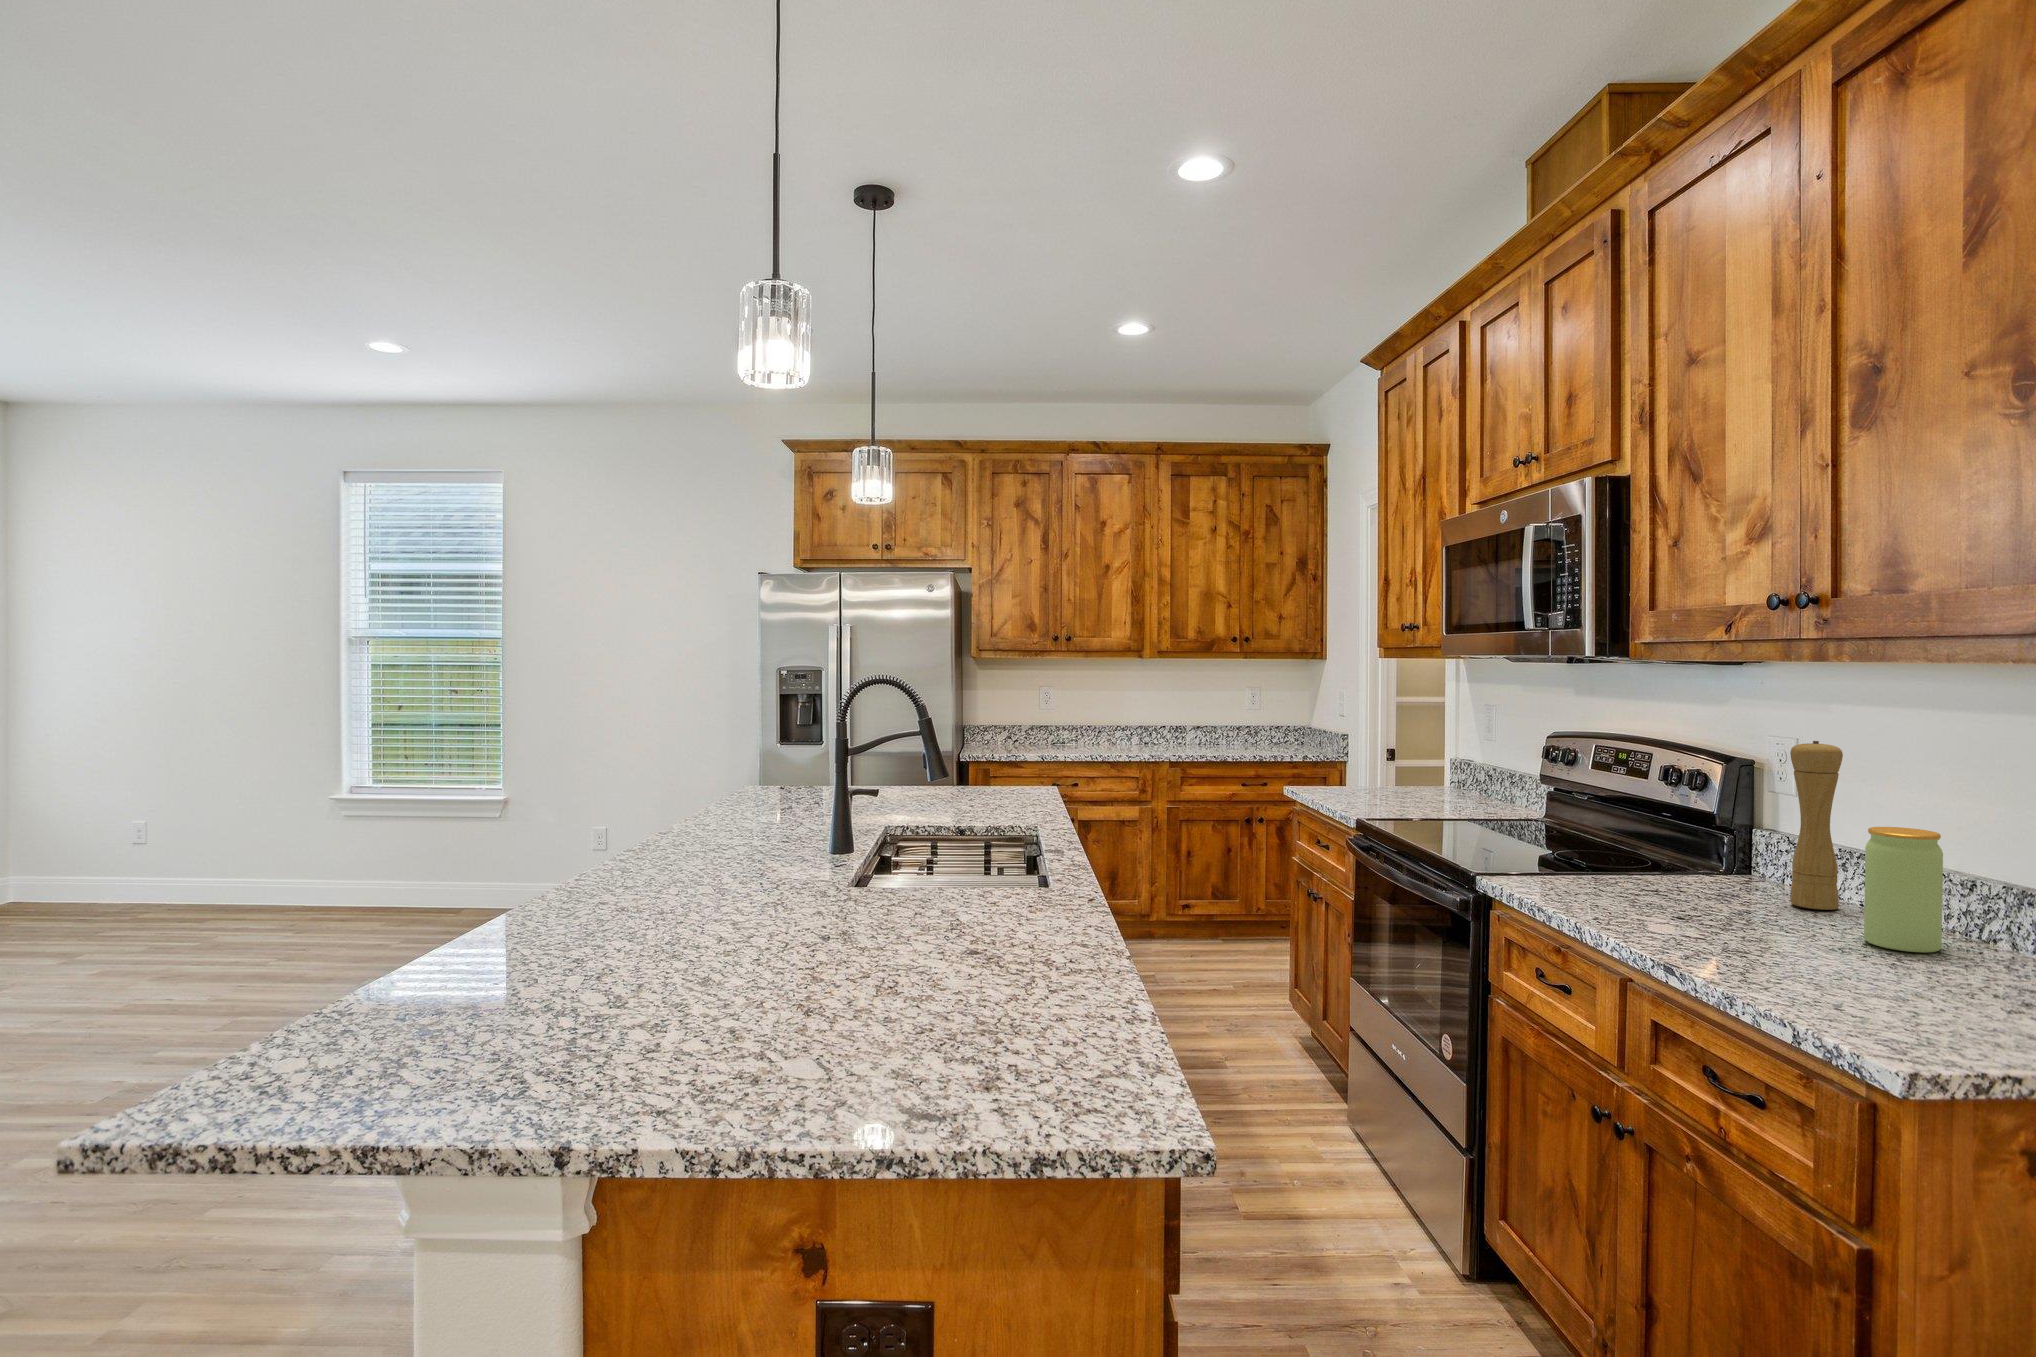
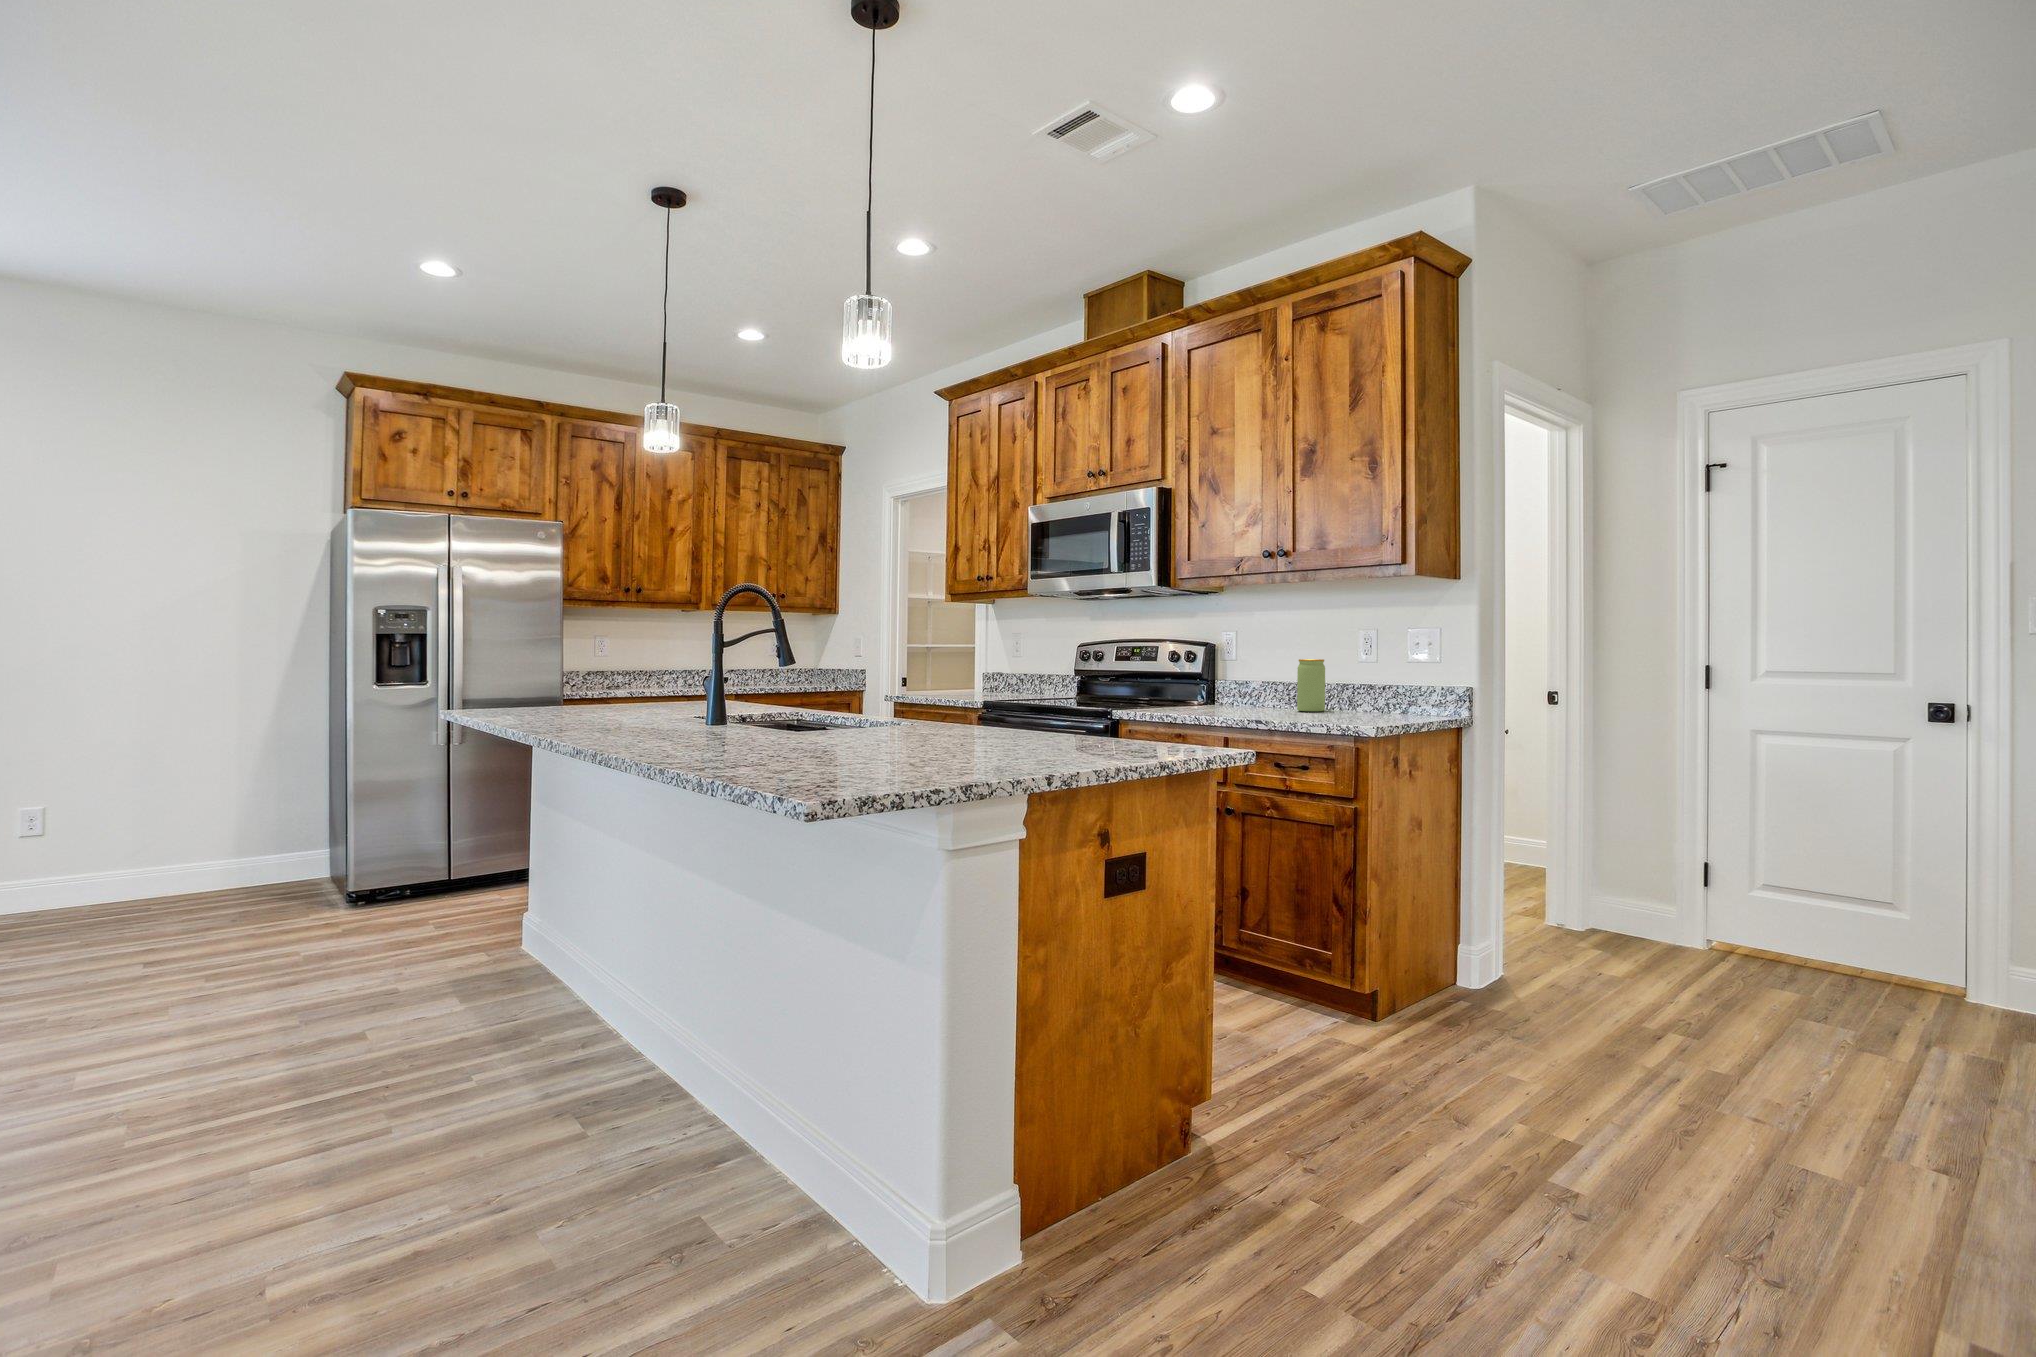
pepper mill: present [1790,741,1843,910] -> none [1251,626,1272,707]

